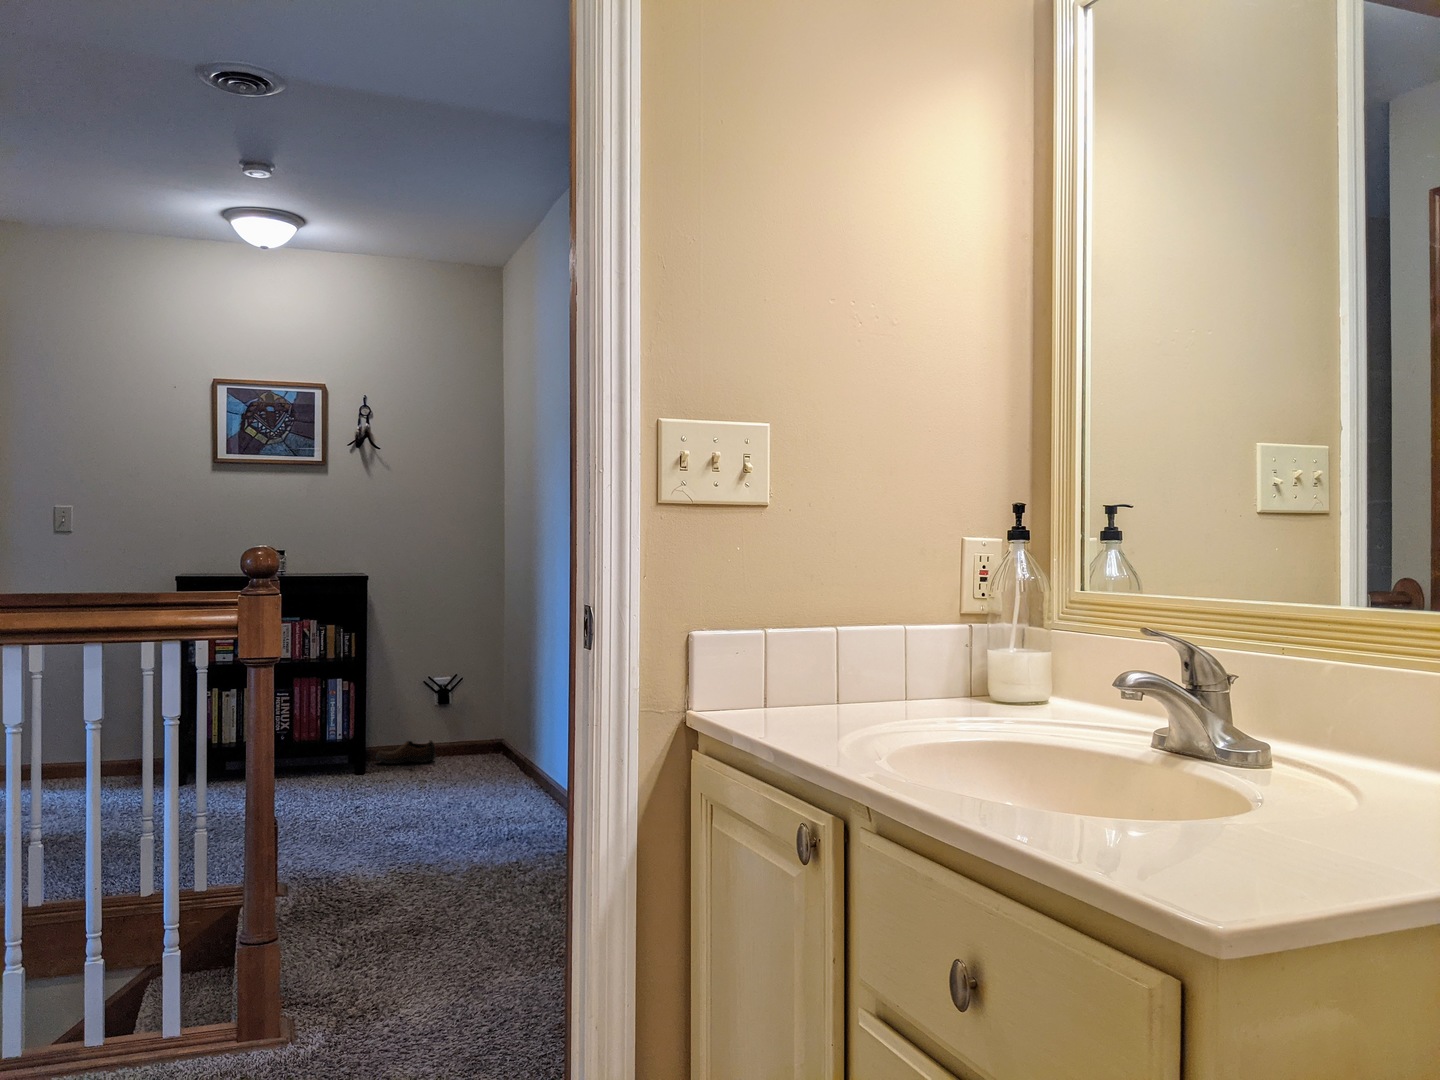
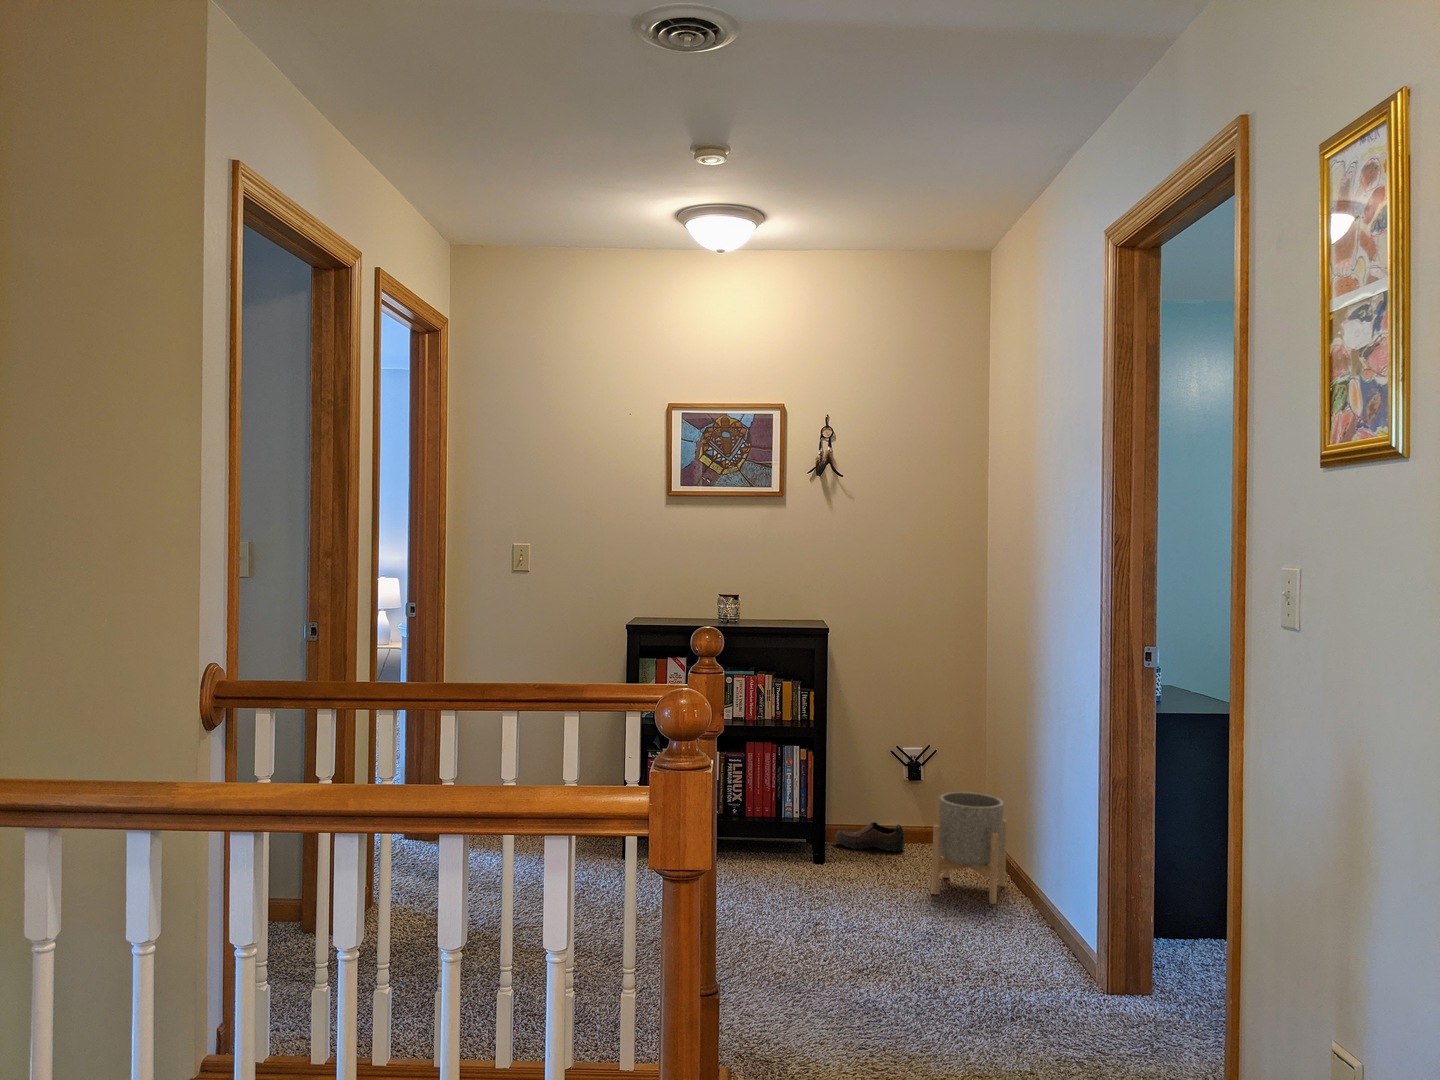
planter: none [455,702,516,783] -> present [931,792,1007,904]

